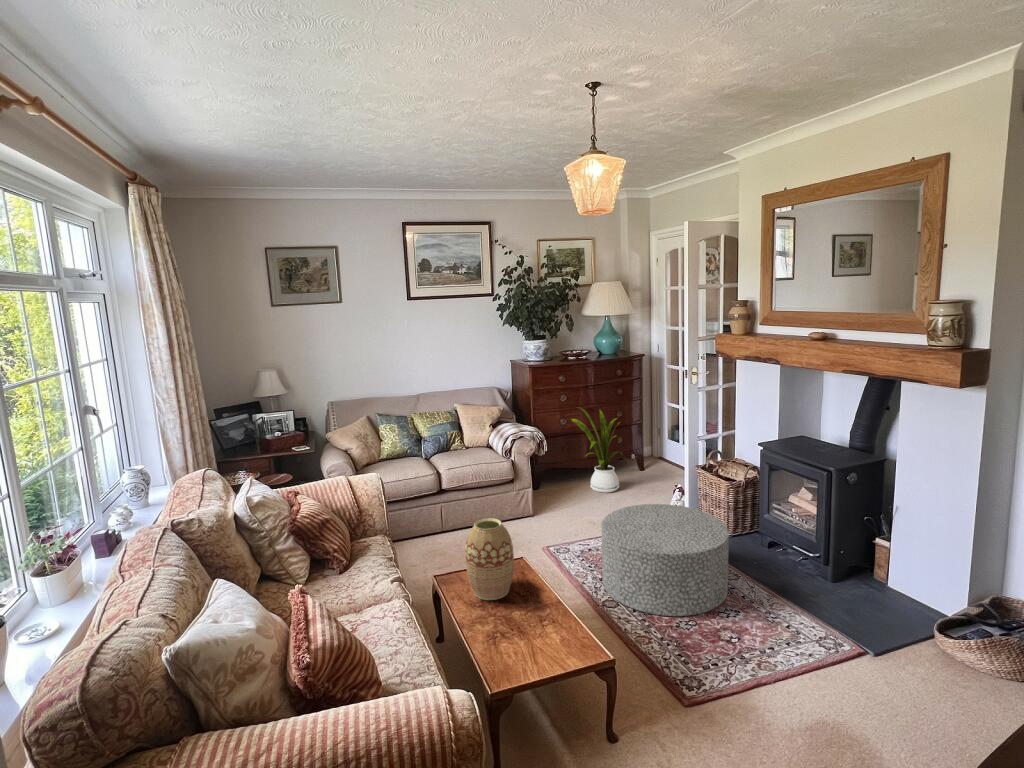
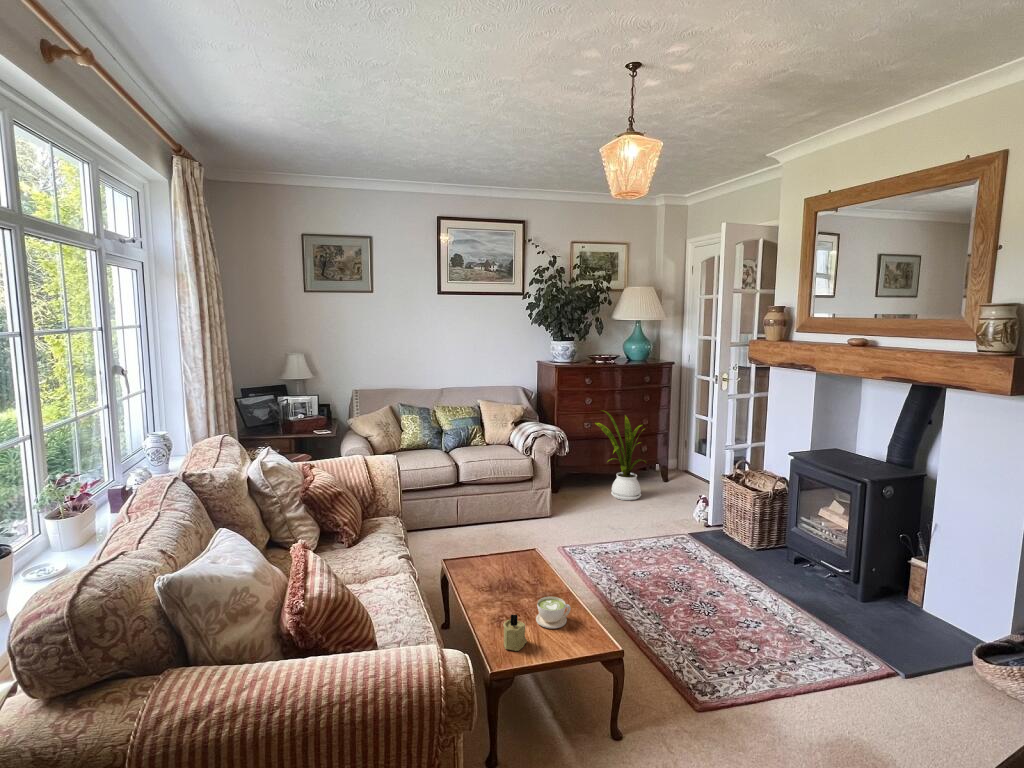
ottoman: present [601,504,729,616] -> none [617,508,753,622]
vase: present [465,518,514,600] -> none [475,500,525,584]
coffee cup: none [530,612,563,644] -> present [536,597,571,629]
candle: none [500,635,523,671] -> present [503,614,527,651]

